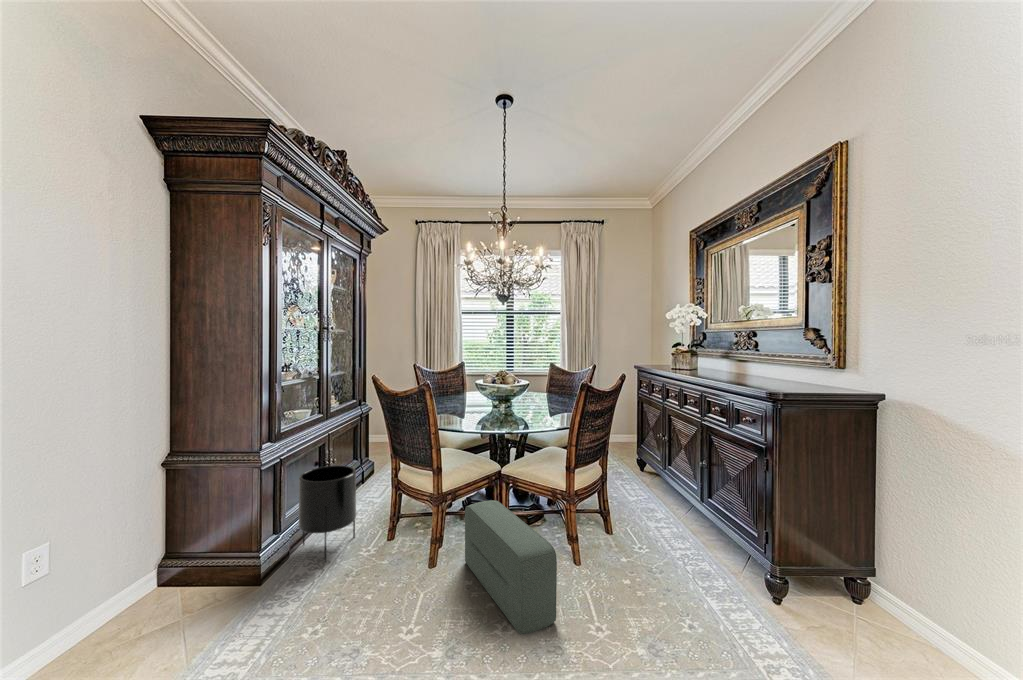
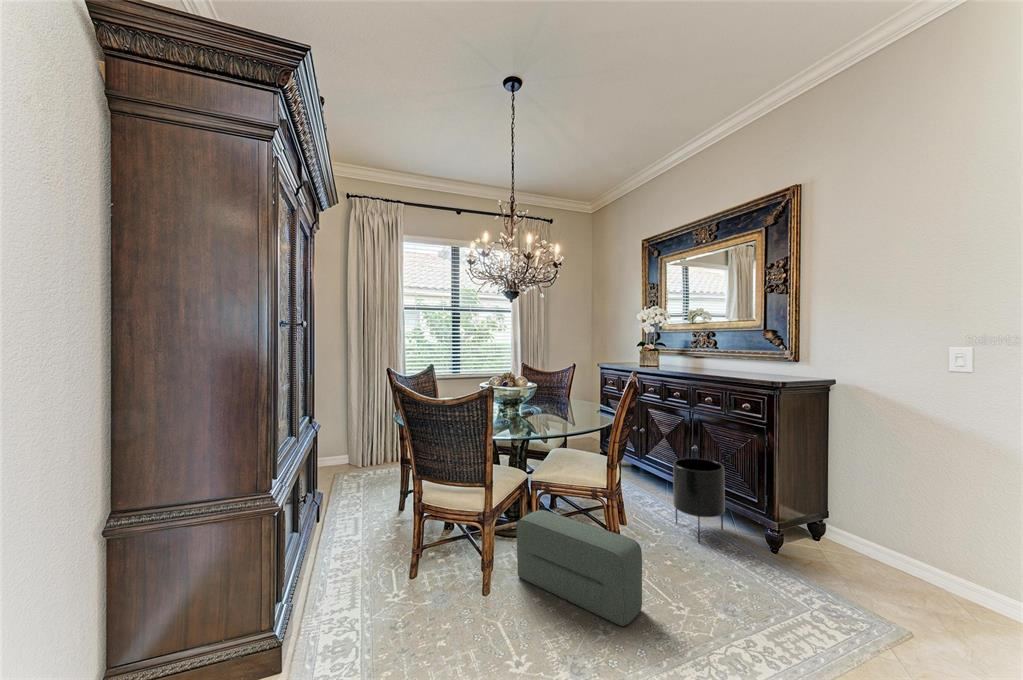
planter: present [299,465,356,562] -> present [673,458,725,542]

